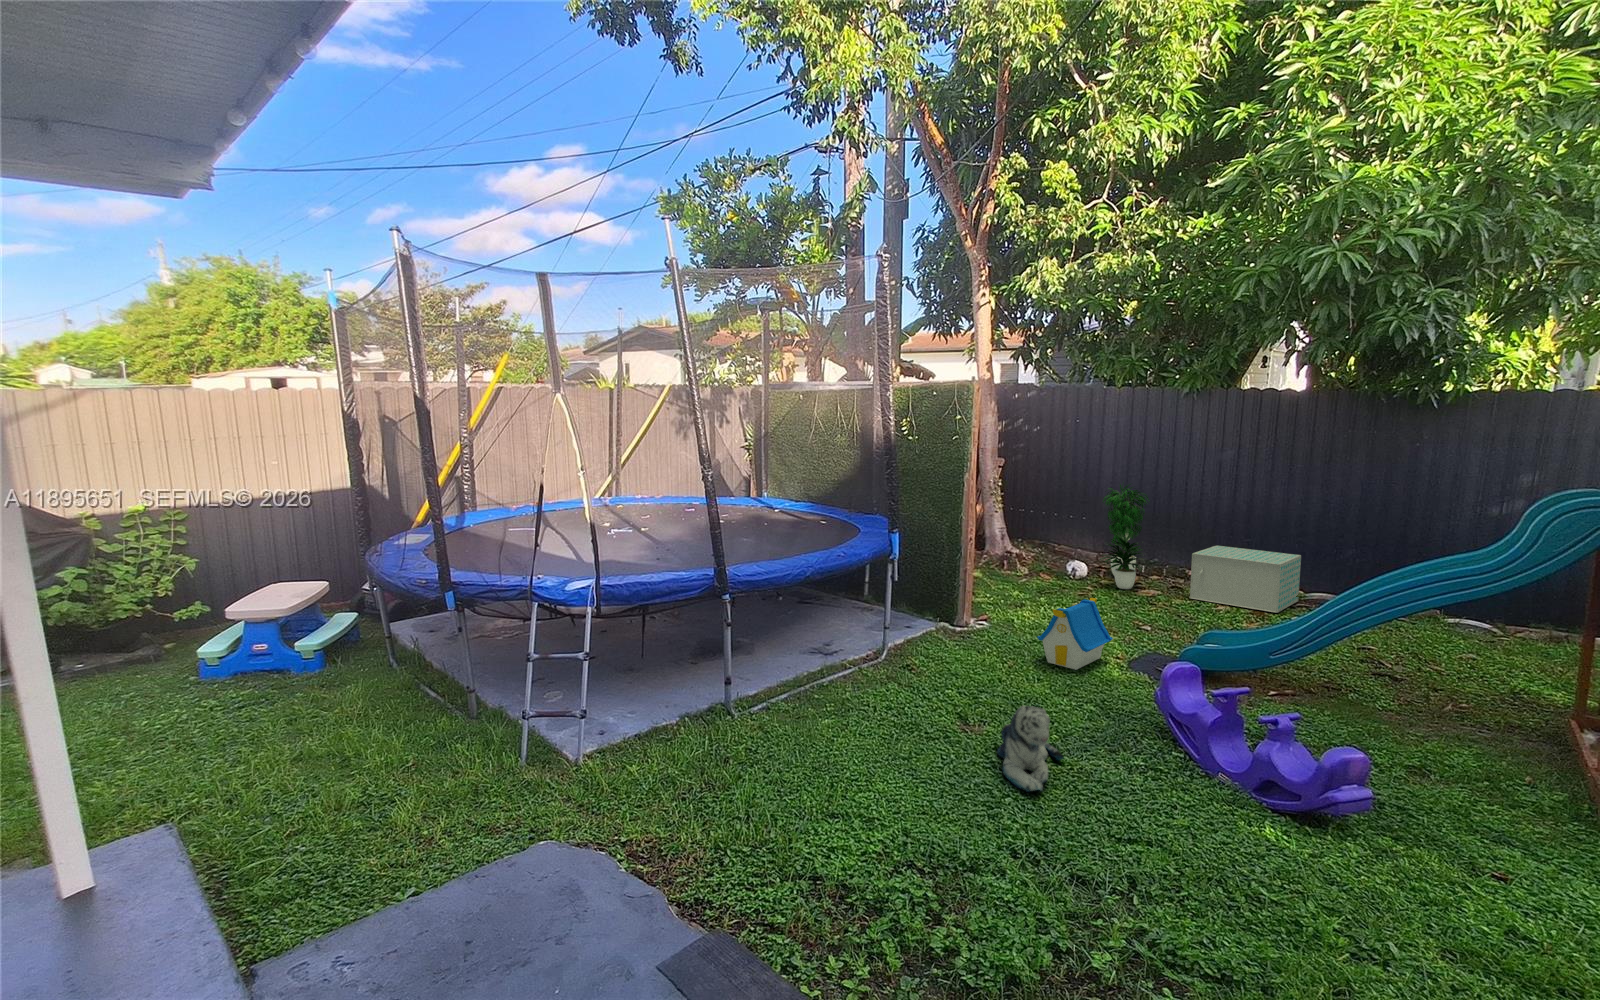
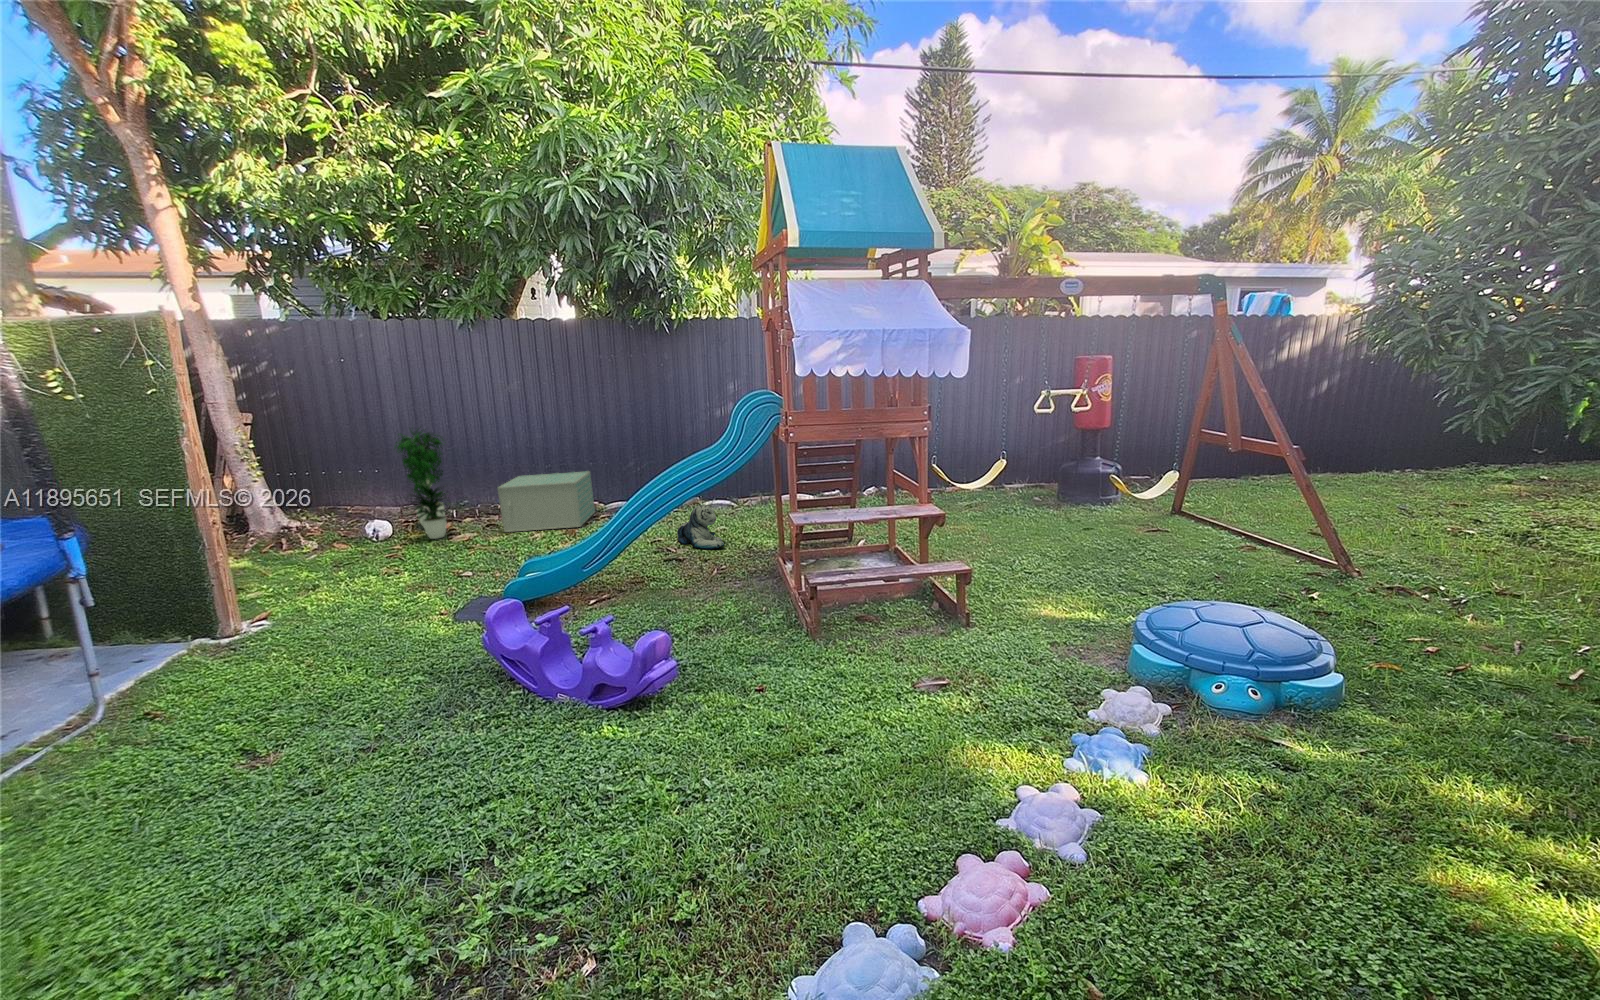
toy house: present [1037,598,1113,670] -> none [338,555,431,643]
plush toy: present [997,706,1063,792] -> present [677,505,724,549]

